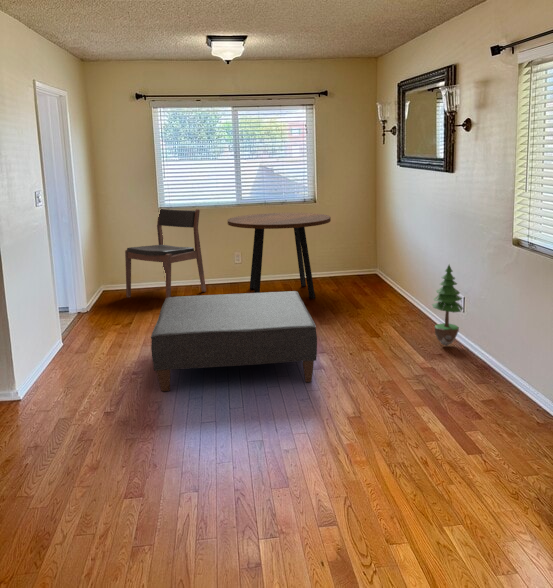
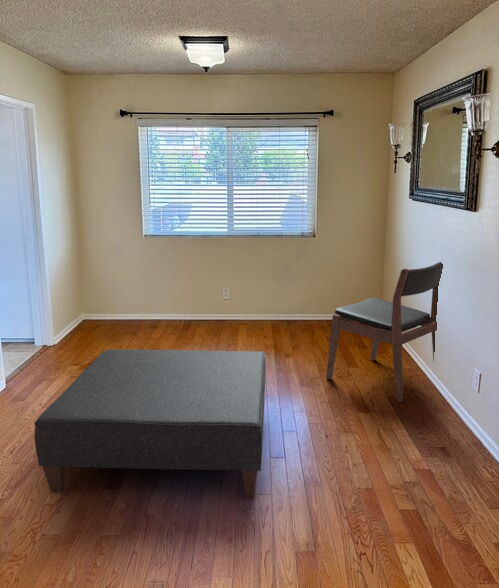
dining chair: present [125,209,206,298] -> present [326,262,444,402]
dining table: present [227,213,331,299] -> none [210,246,327,348]
potted tree: present [432,265,463,346] -> none [437,337,481,444]

